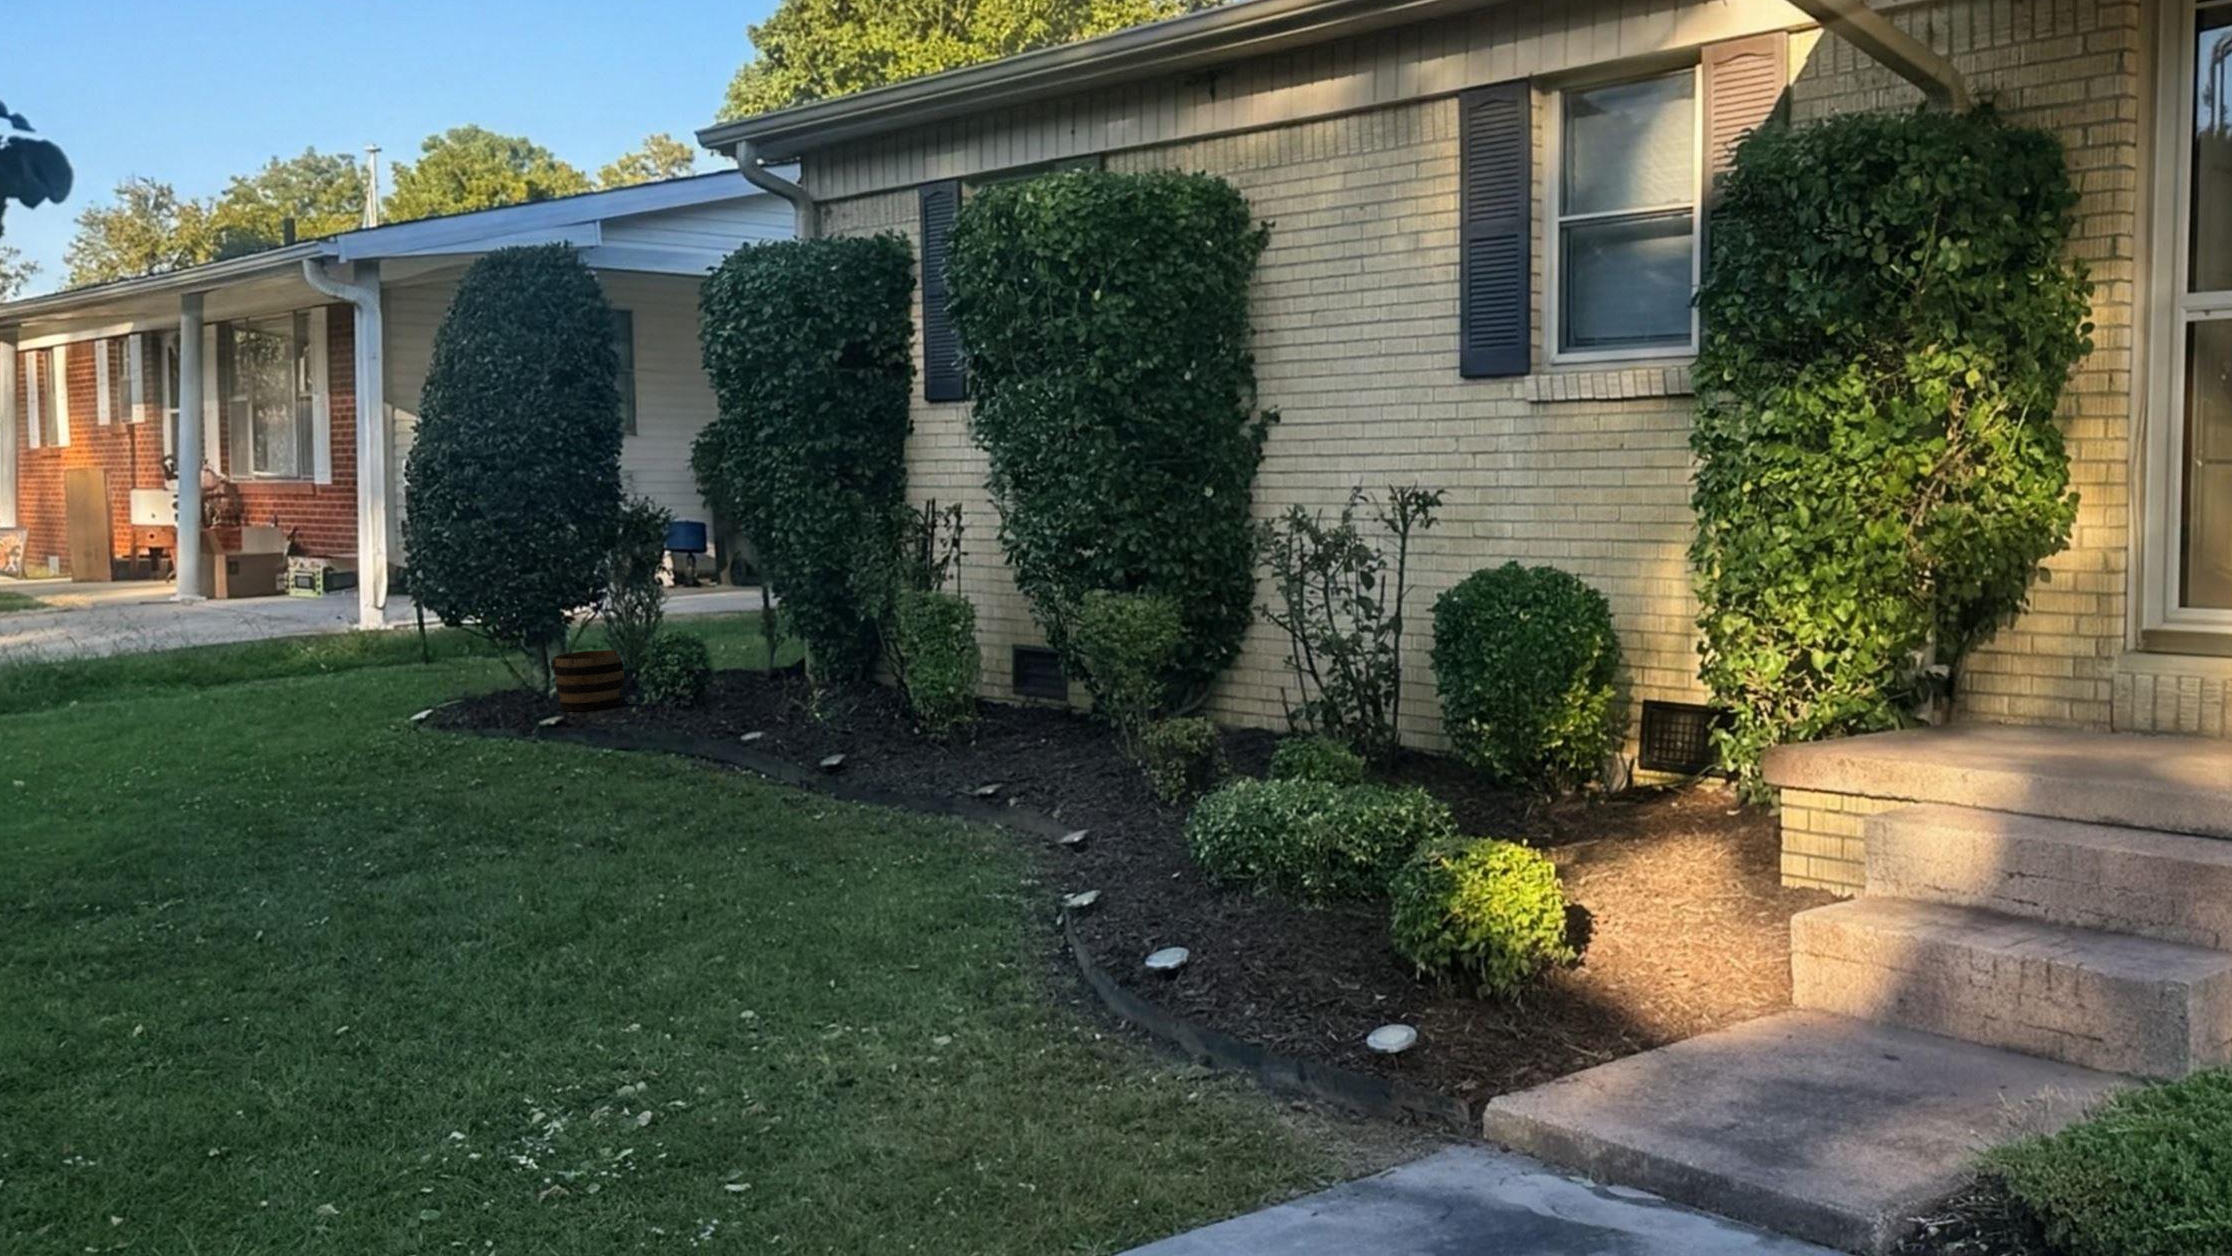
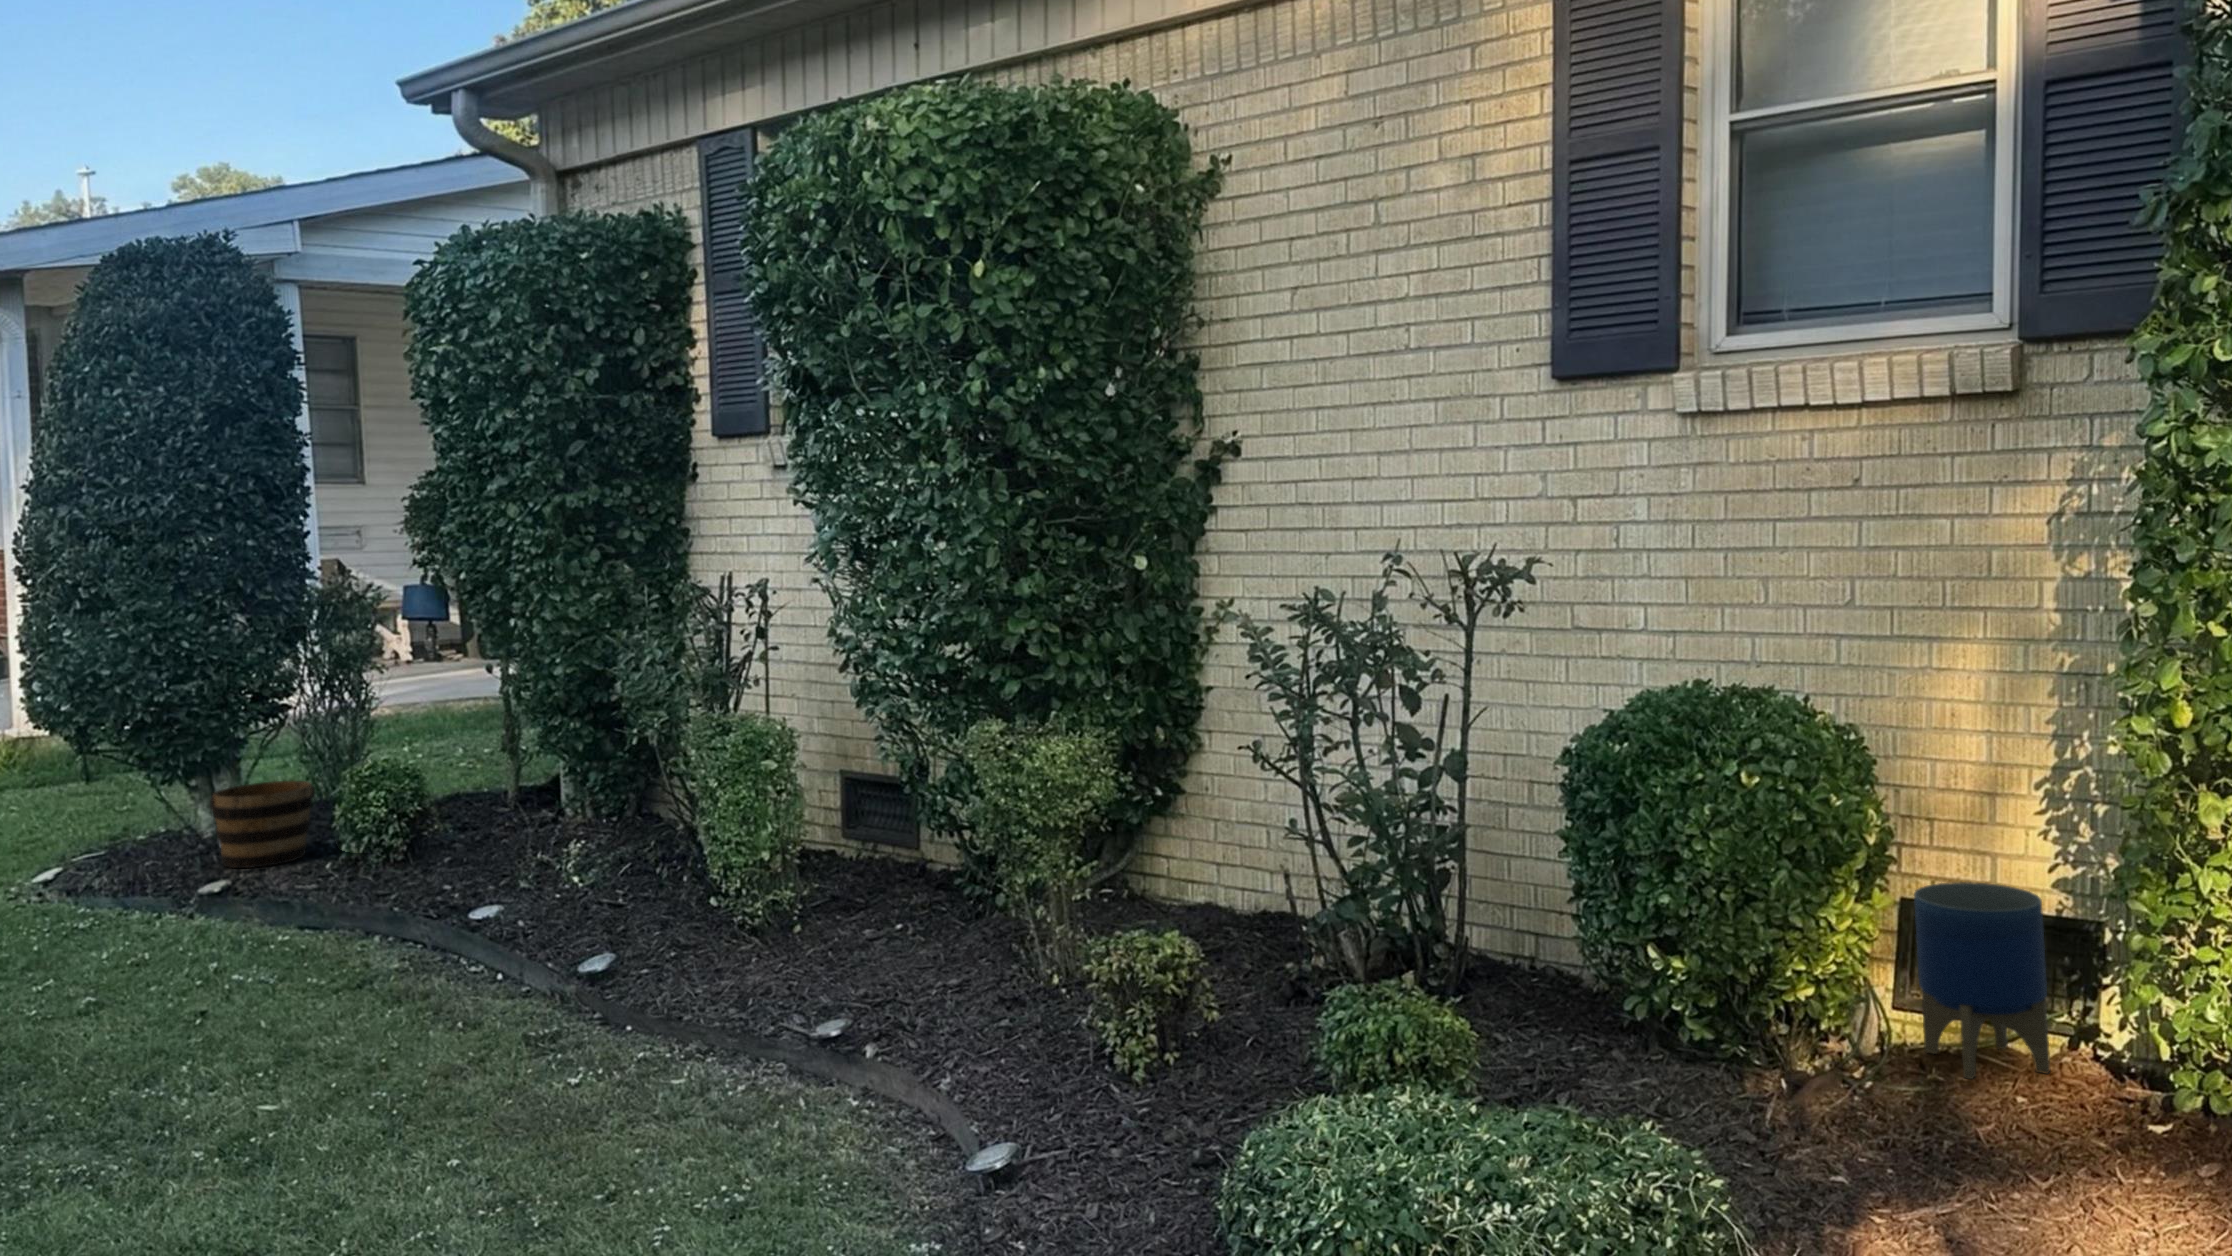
planter: none [1621,686,1691,795] -> present [1914,882,2050,1079]

